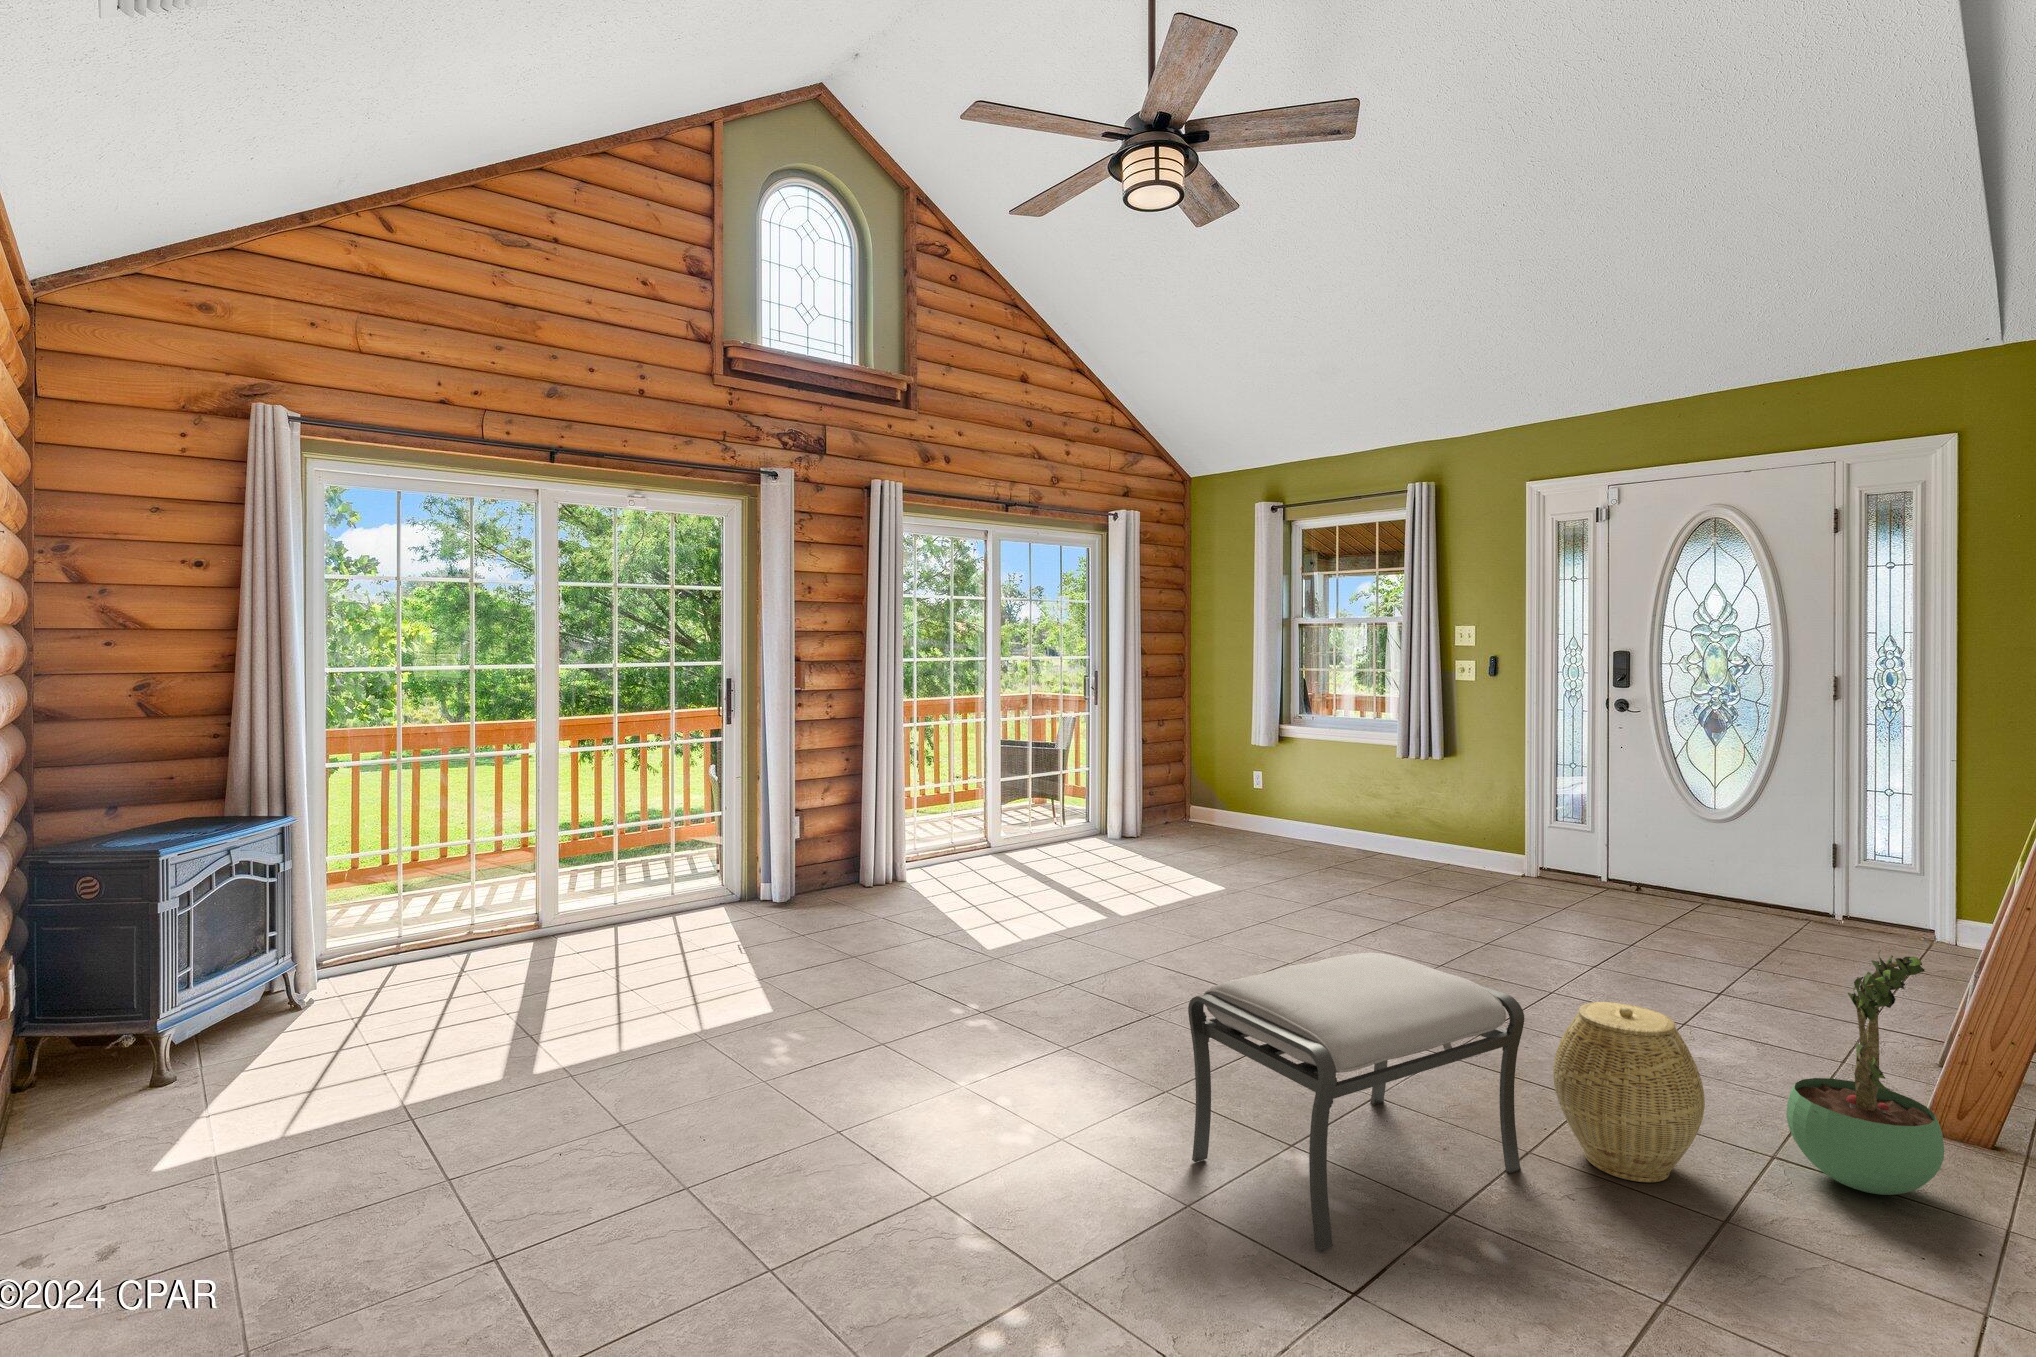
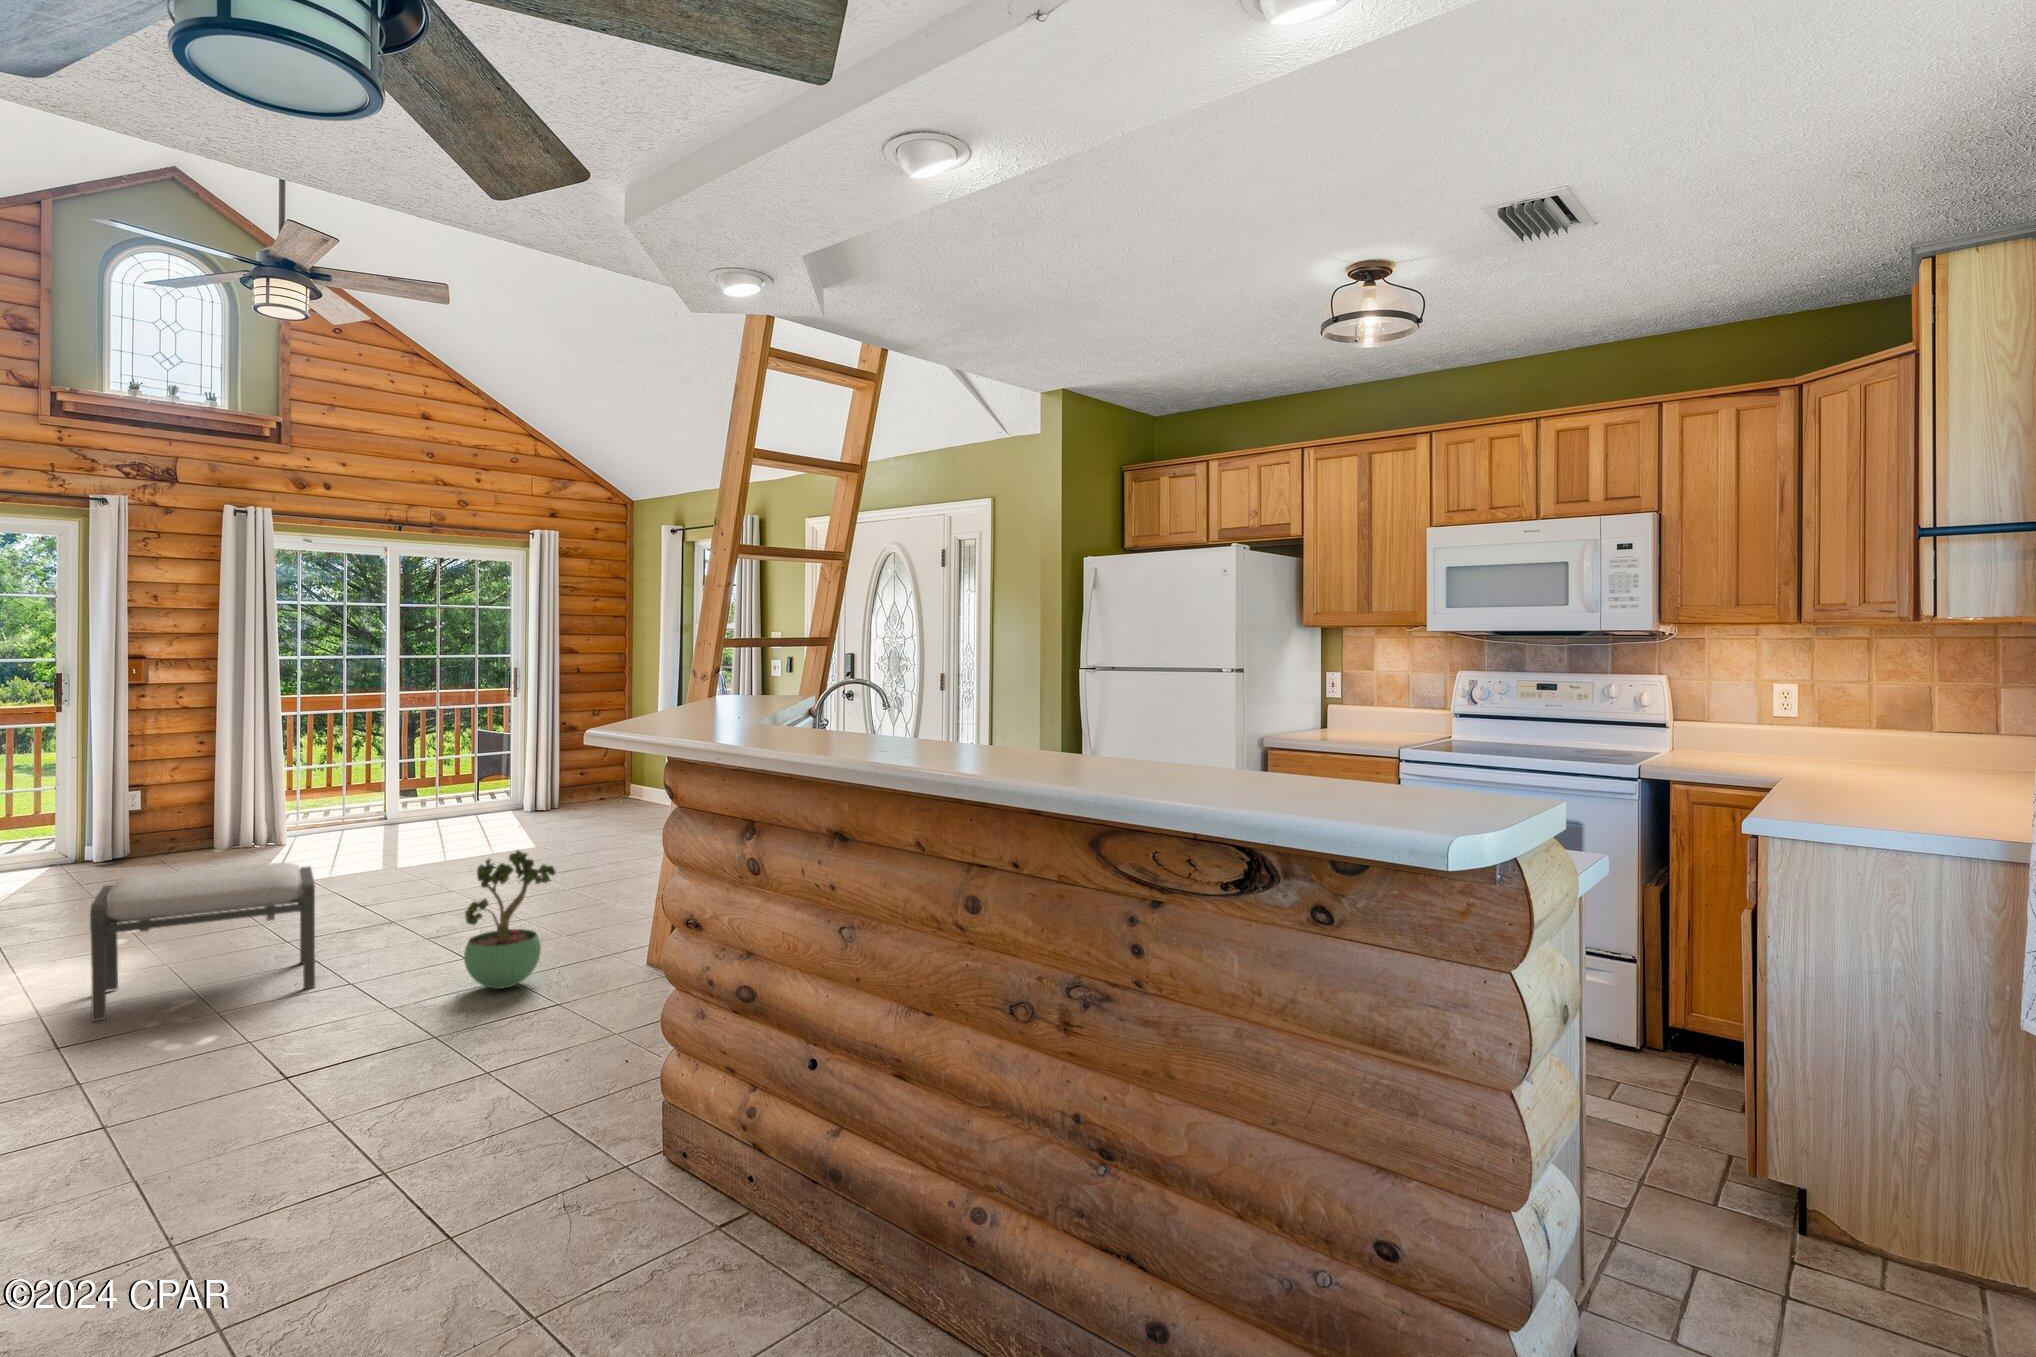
woven basket: present [1553,1002,1705,1182] -> none [343,888,433,990]

